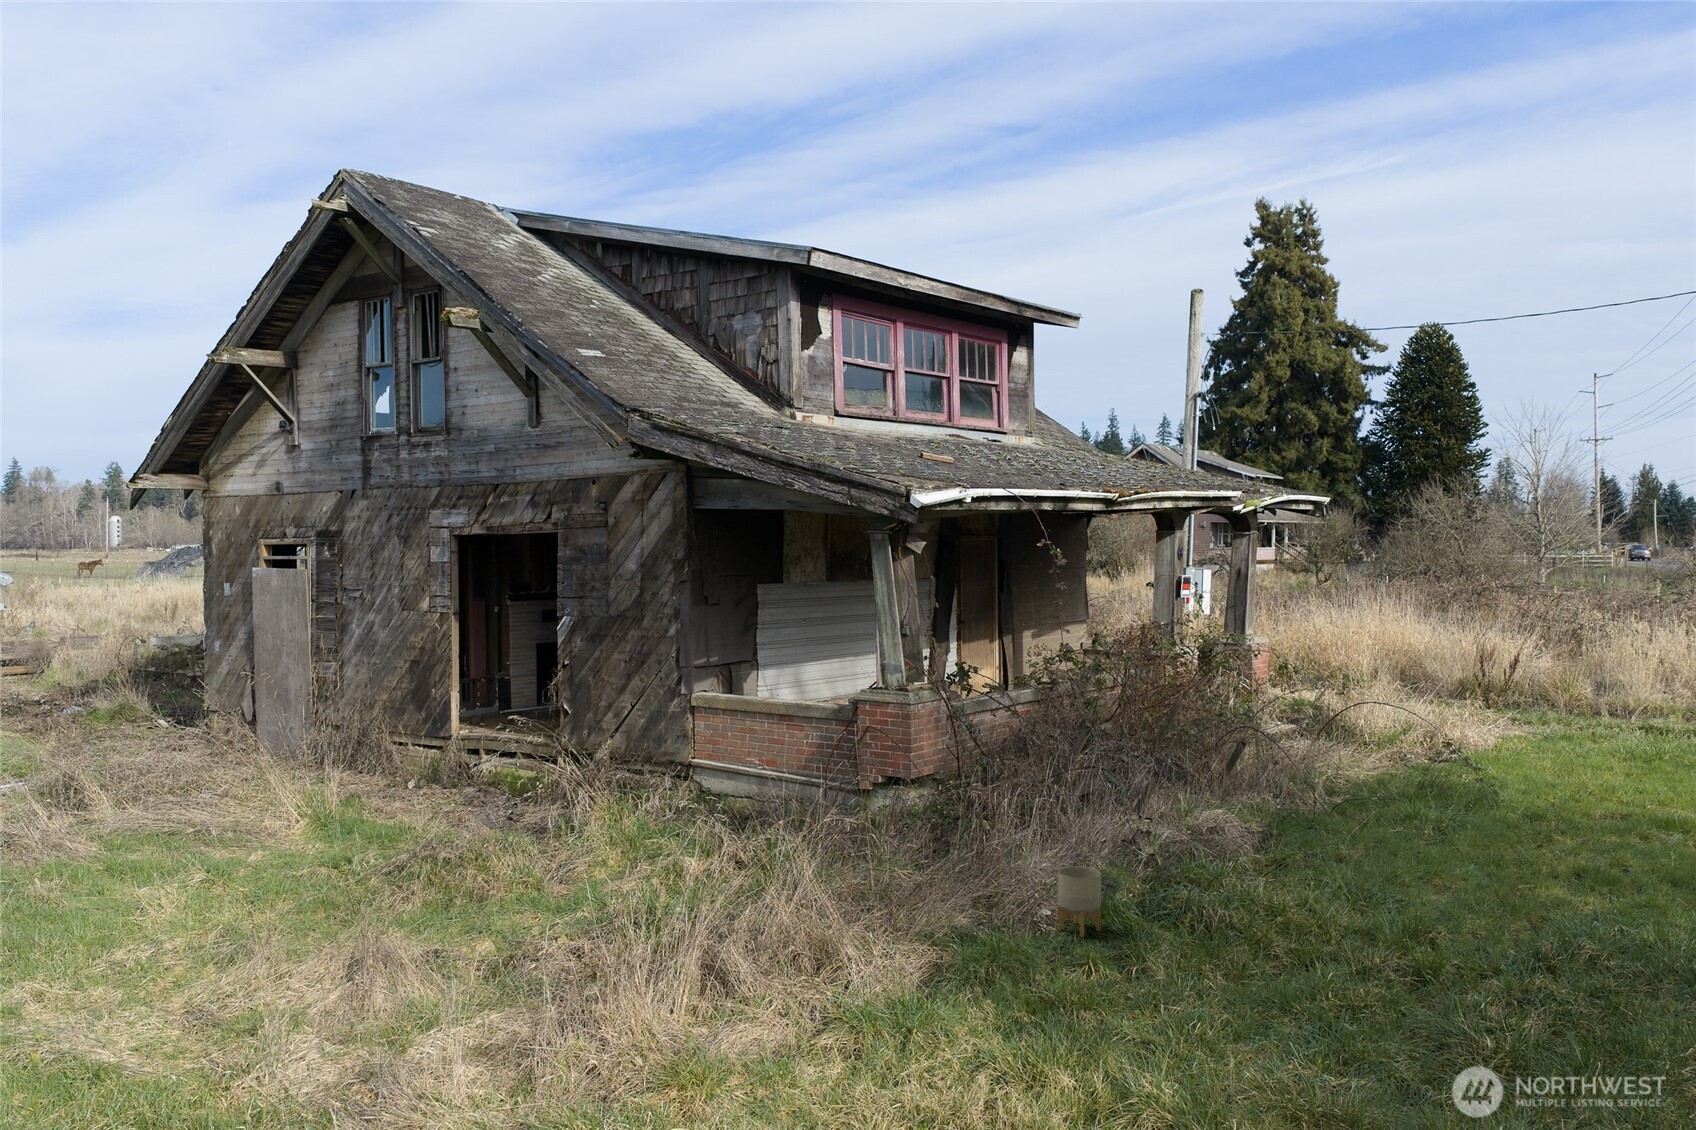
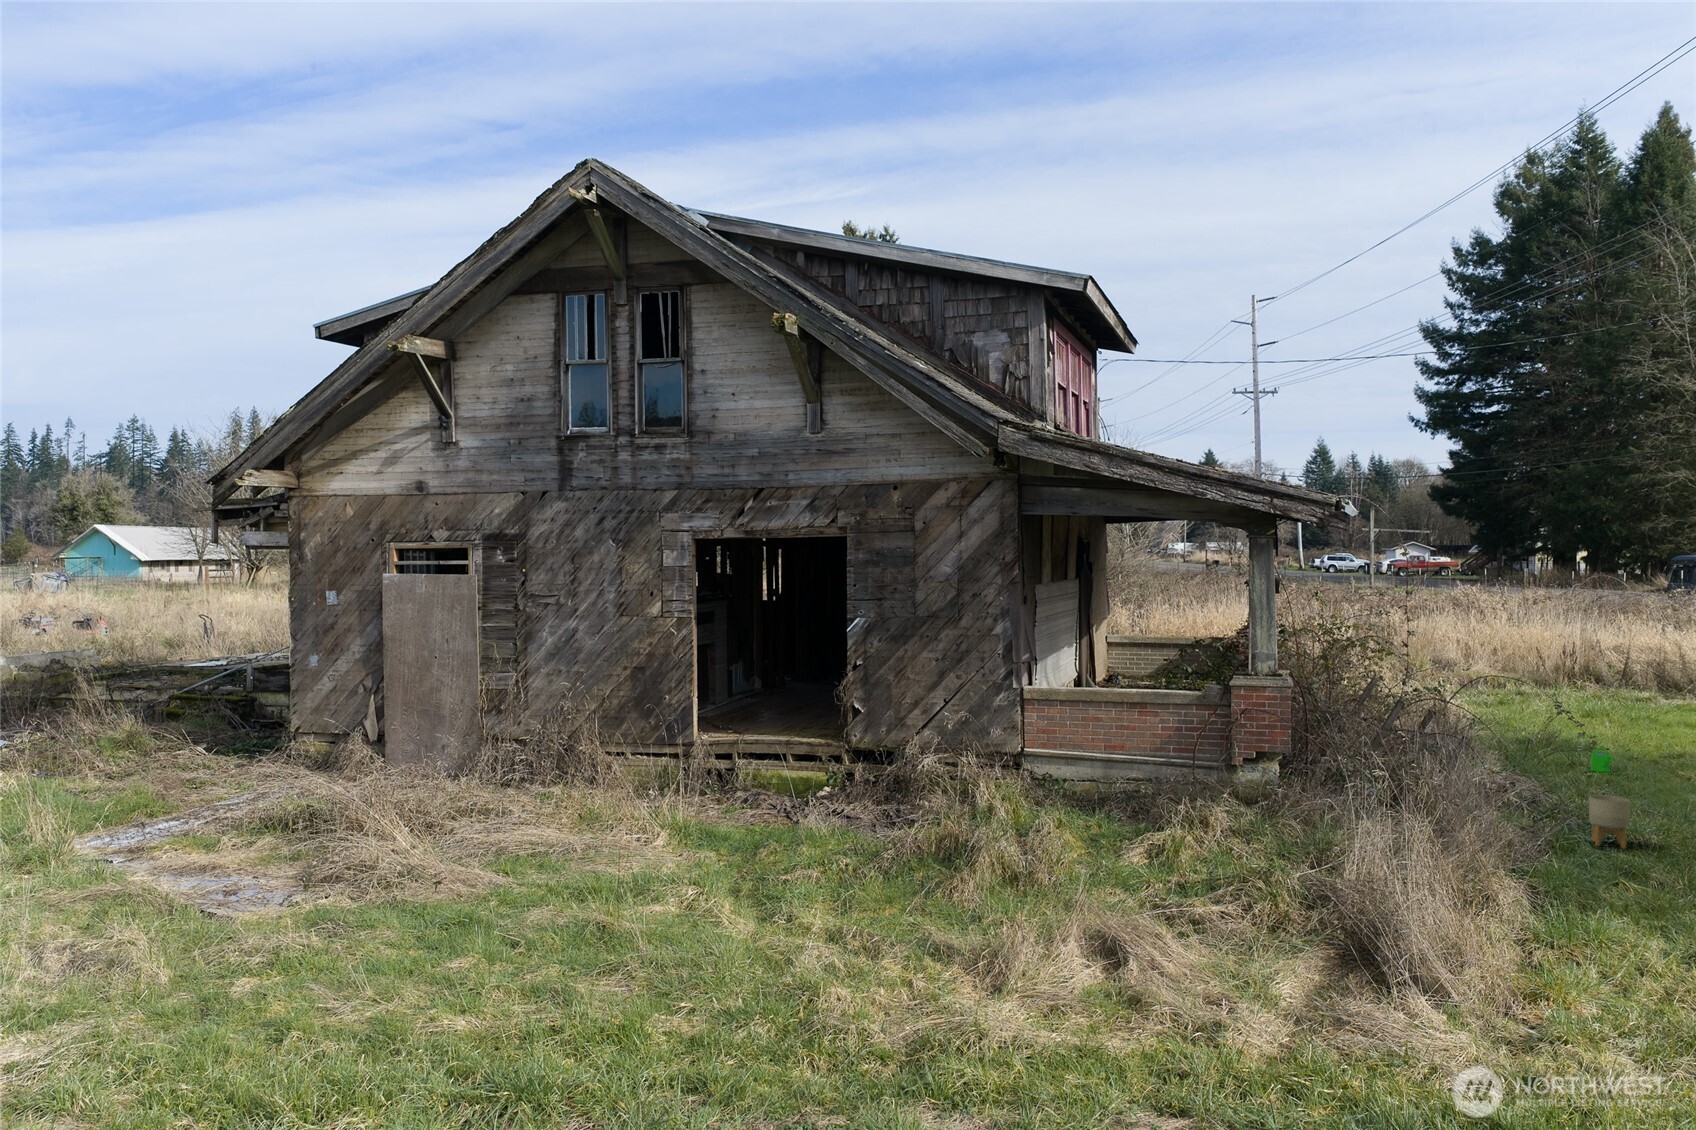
watering can: none [1413,792,1441,828] -> present [1591,747,1613,772]

